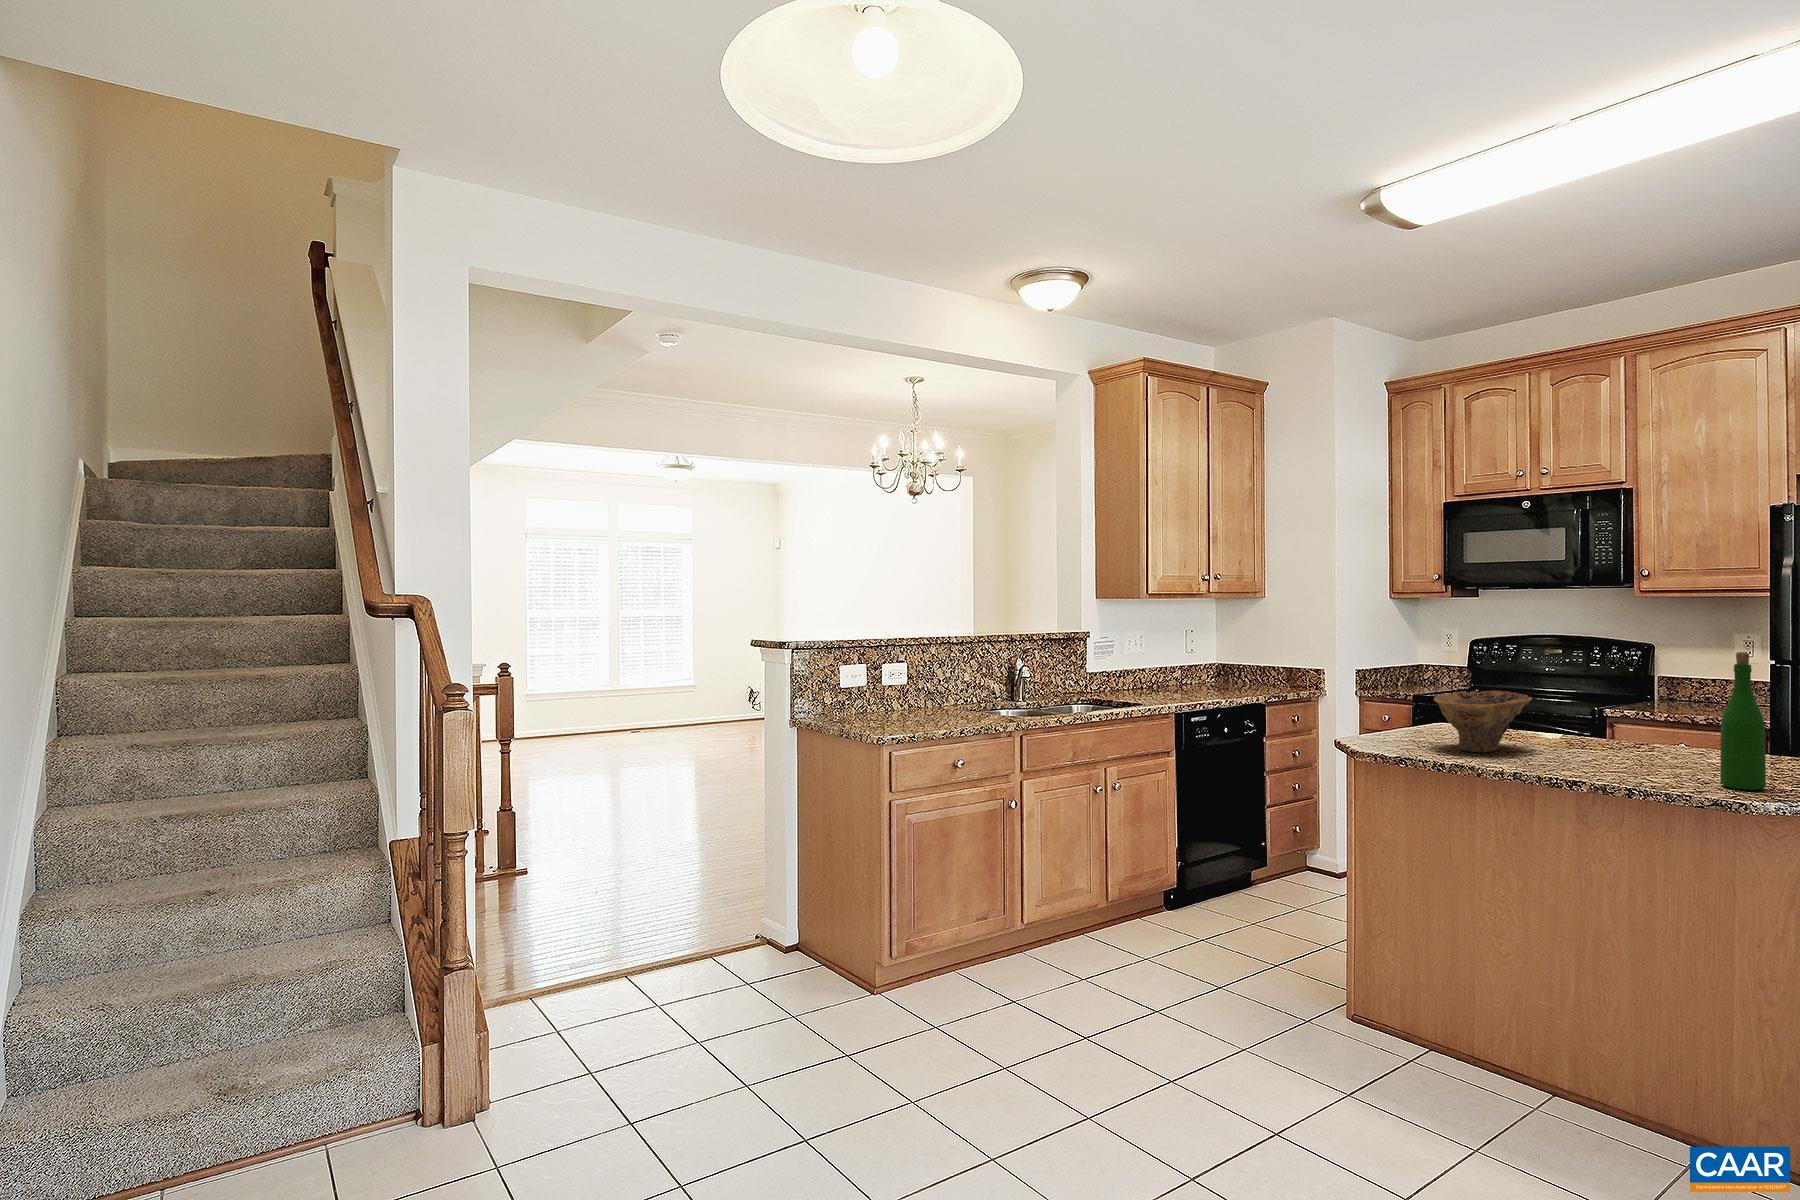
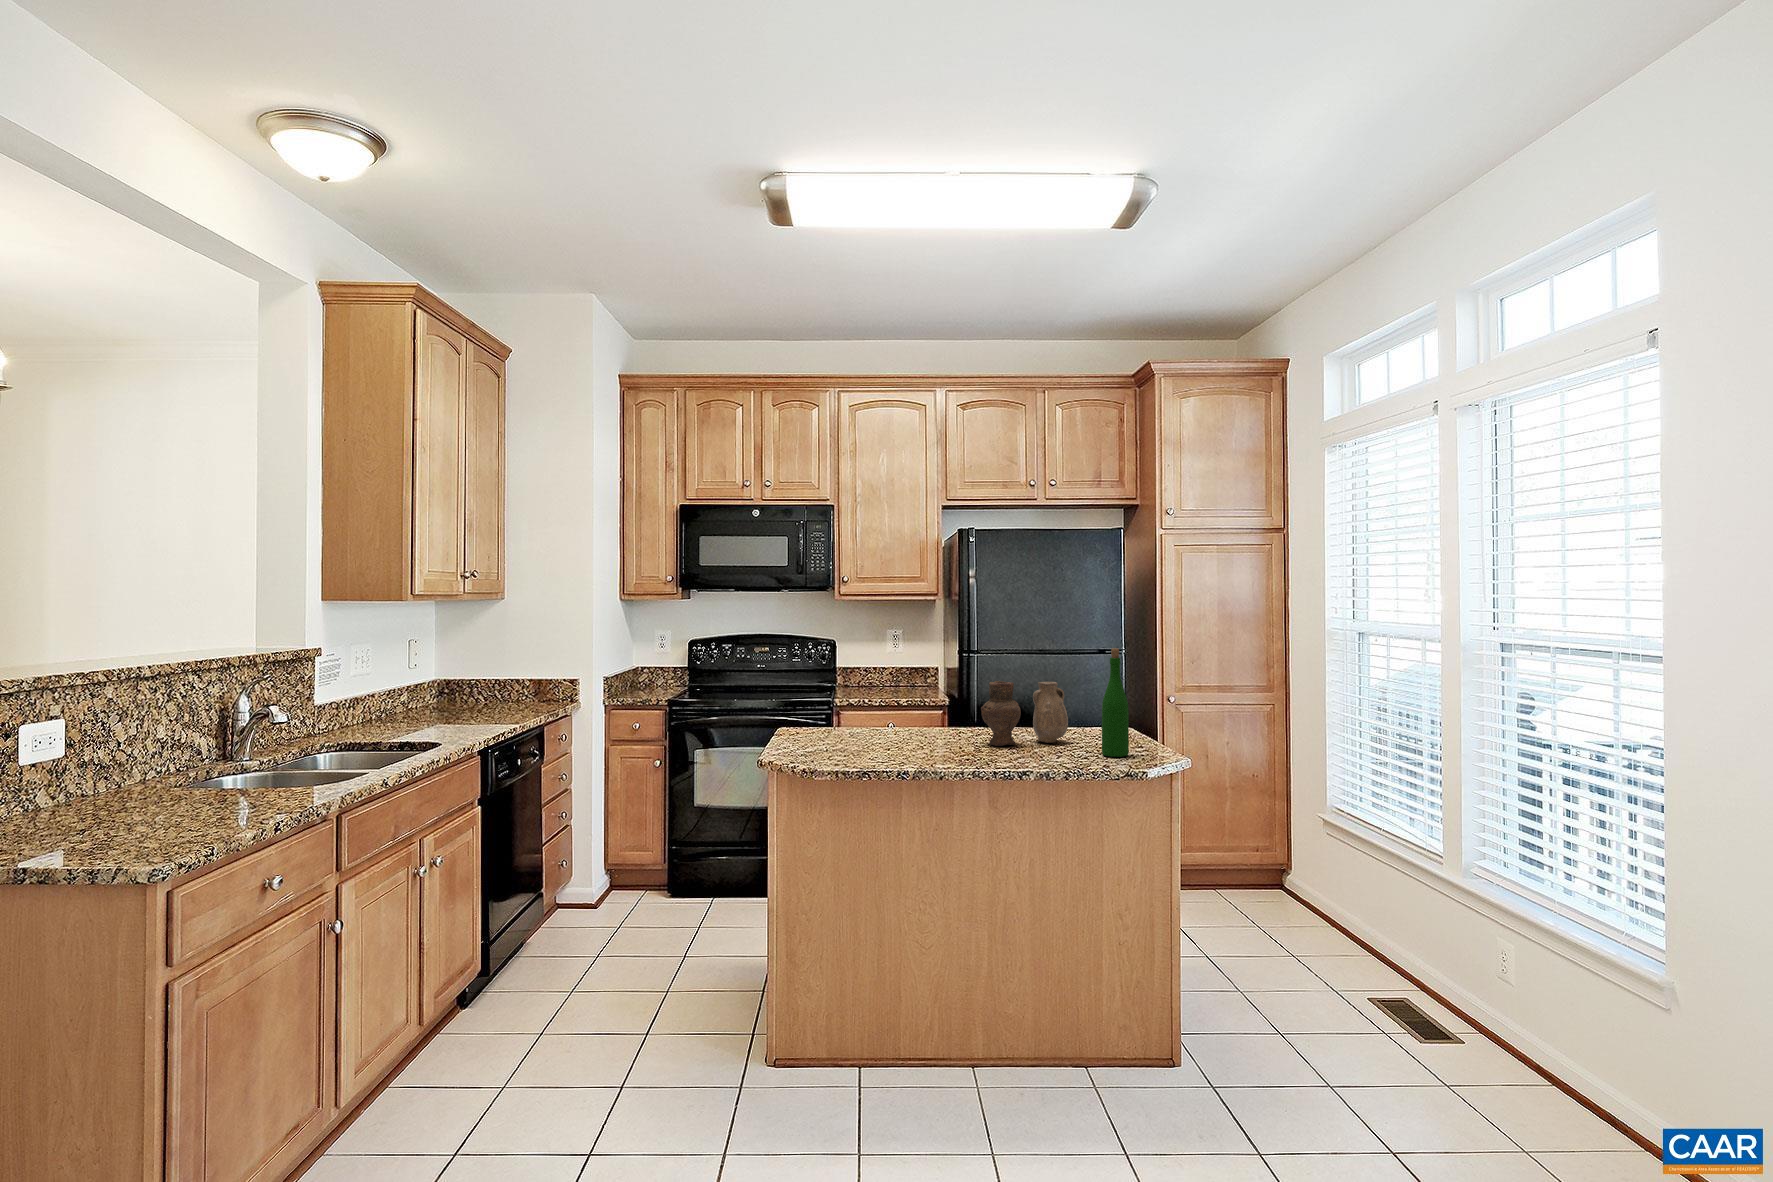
vase: none [1593,687,1732,769] -> present [981,681,1068,746]
bowl: present [1434,691,1532,752] -> none [860,691,933,752]

